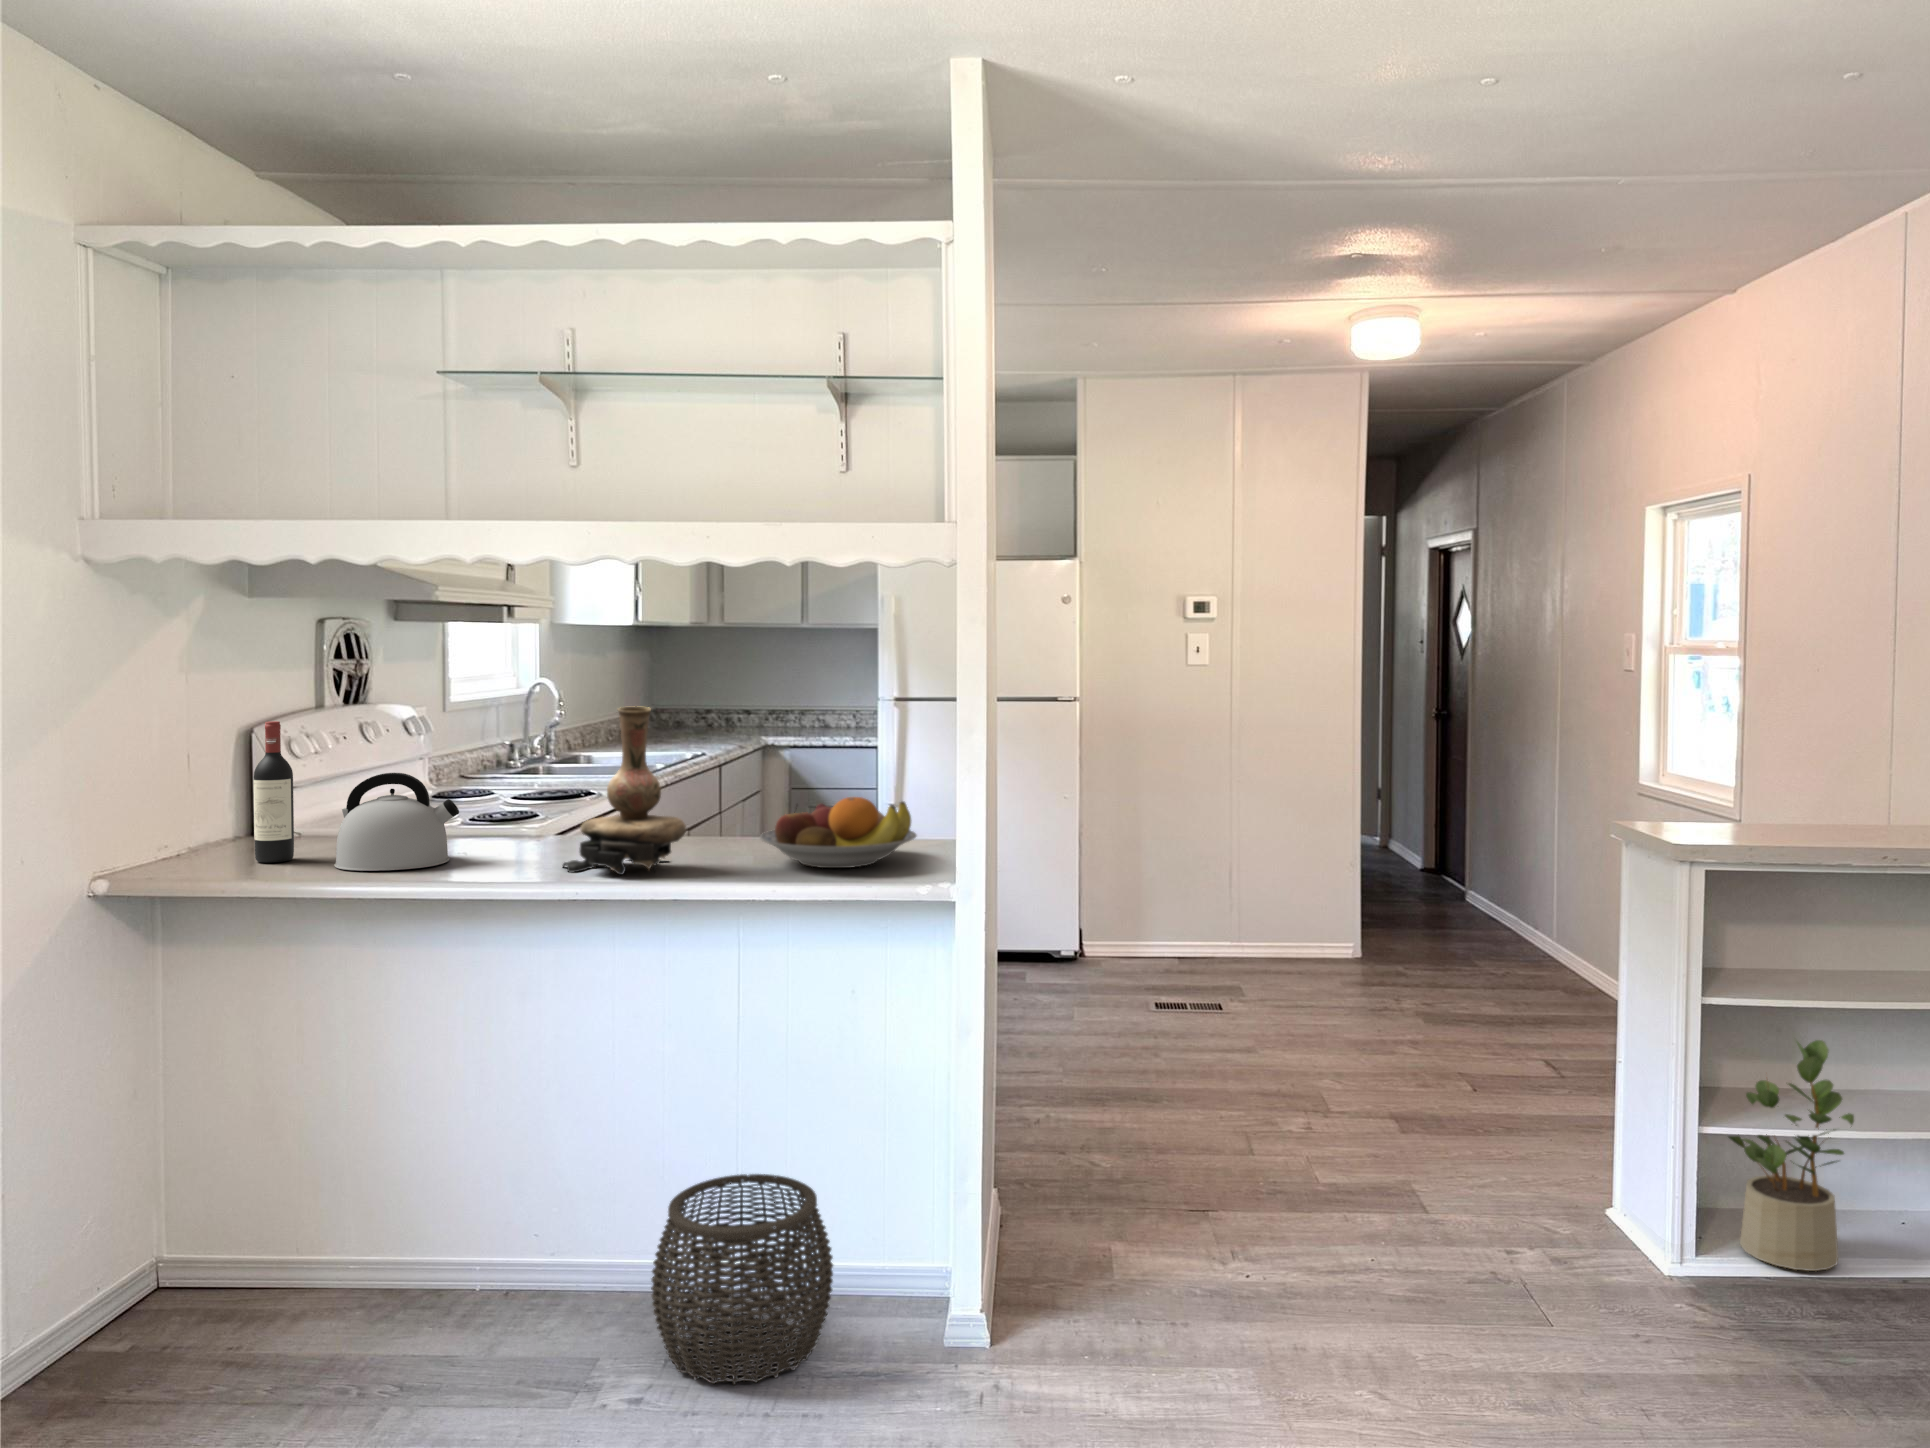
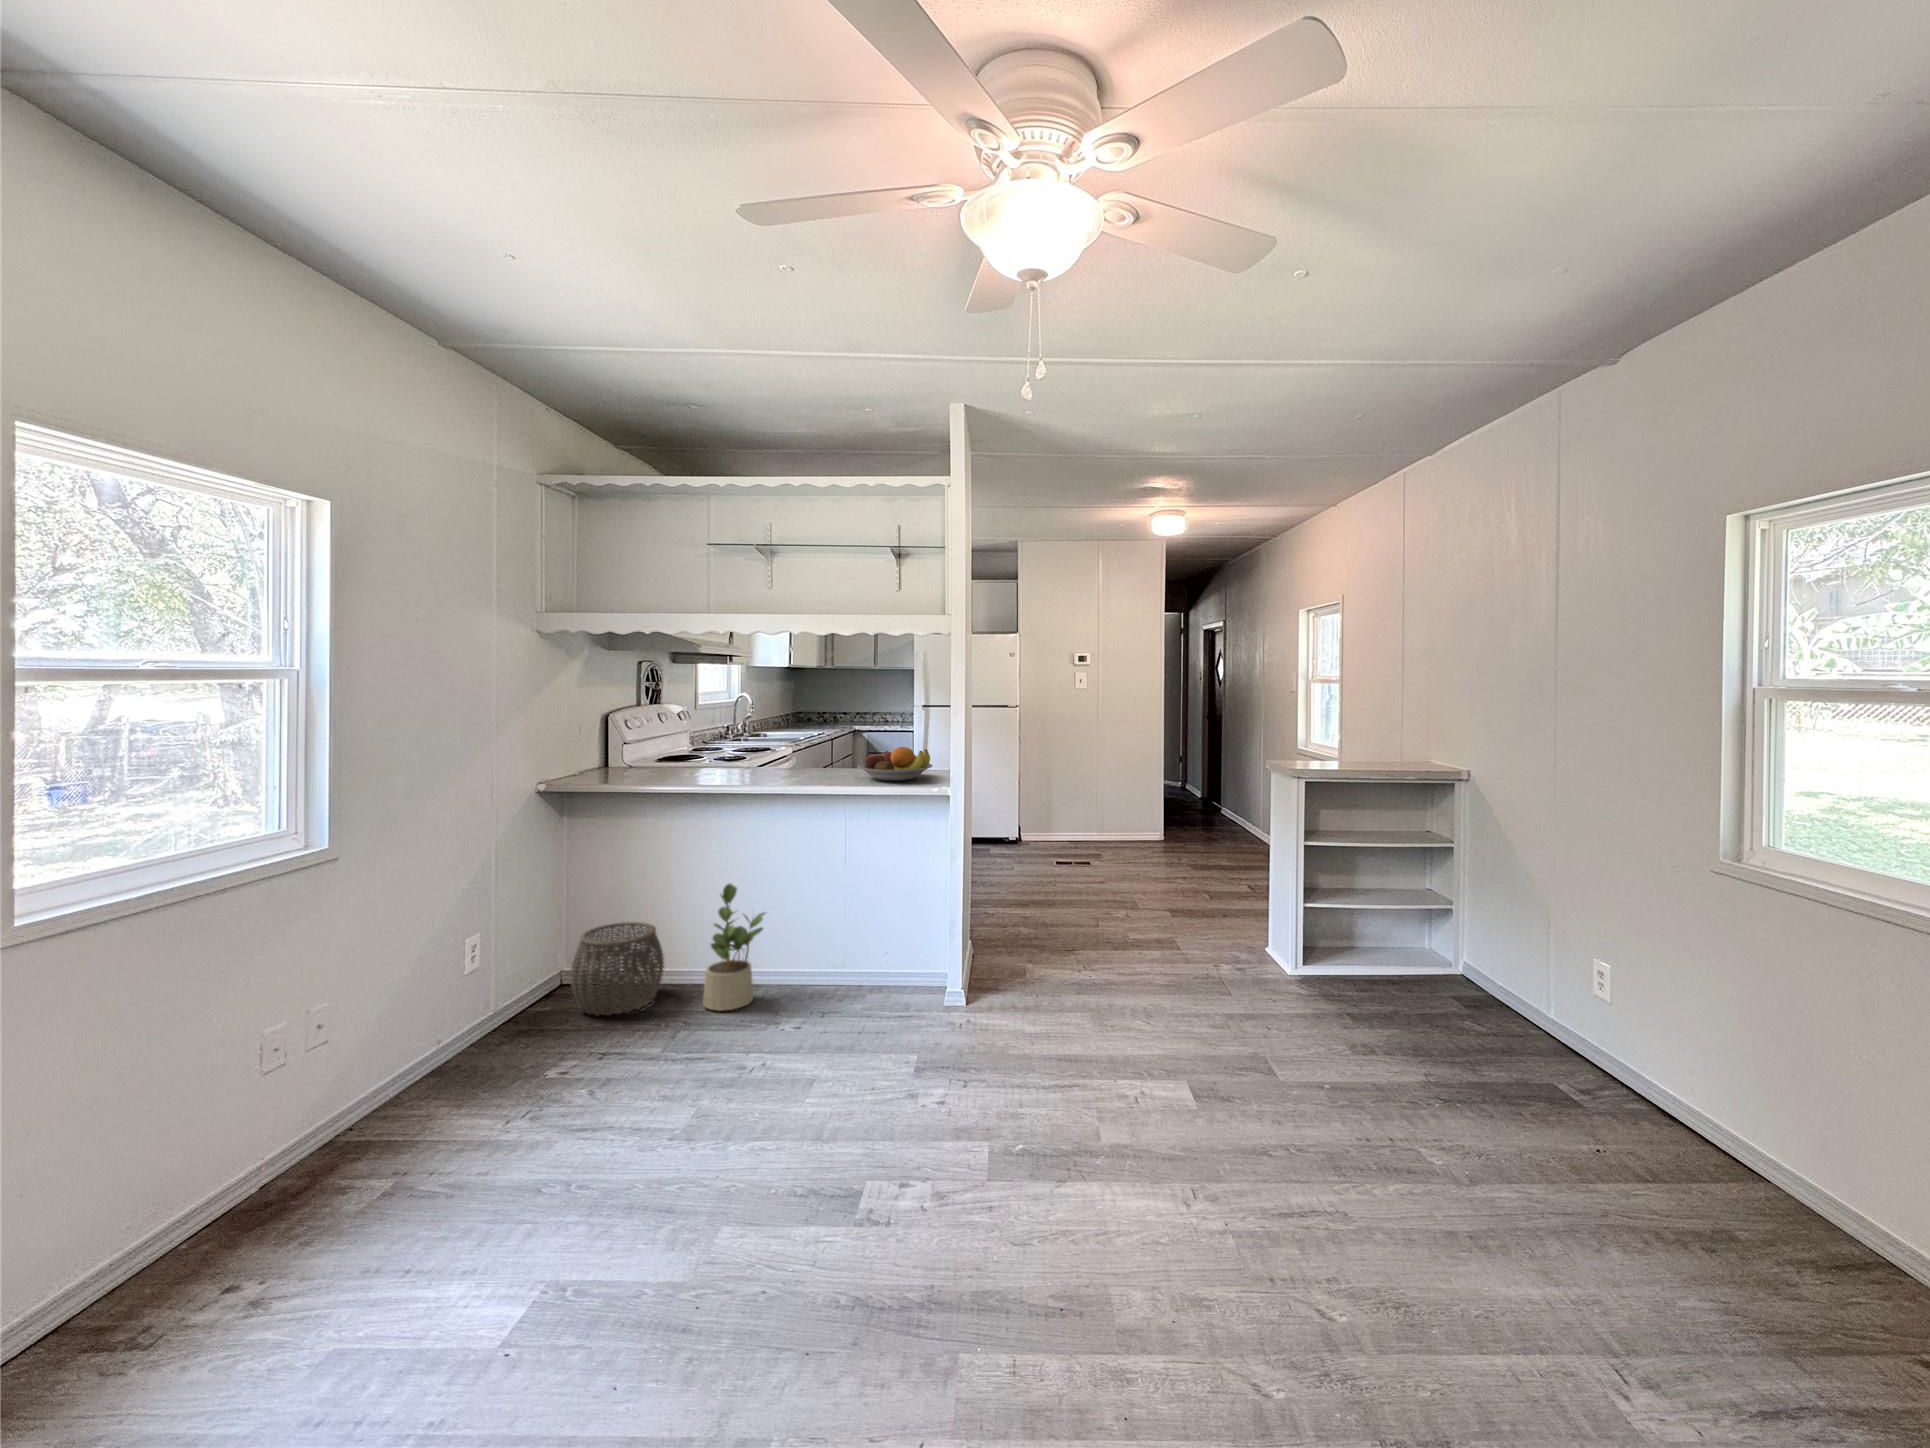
vase: present [563,707,686,875] -> none [762,703,823,783]
wine bottle: present [254,721,294,863] -> none [614,710,632,778]
kettle: present [334,773,459,871] -> none [653,735,713,781]
potted plant: present [1728,1040,1854,1271] -> present [703,884,766,1011]
woven basket: present [651,1174,833,1385] -> present [571,922,664,1015]

